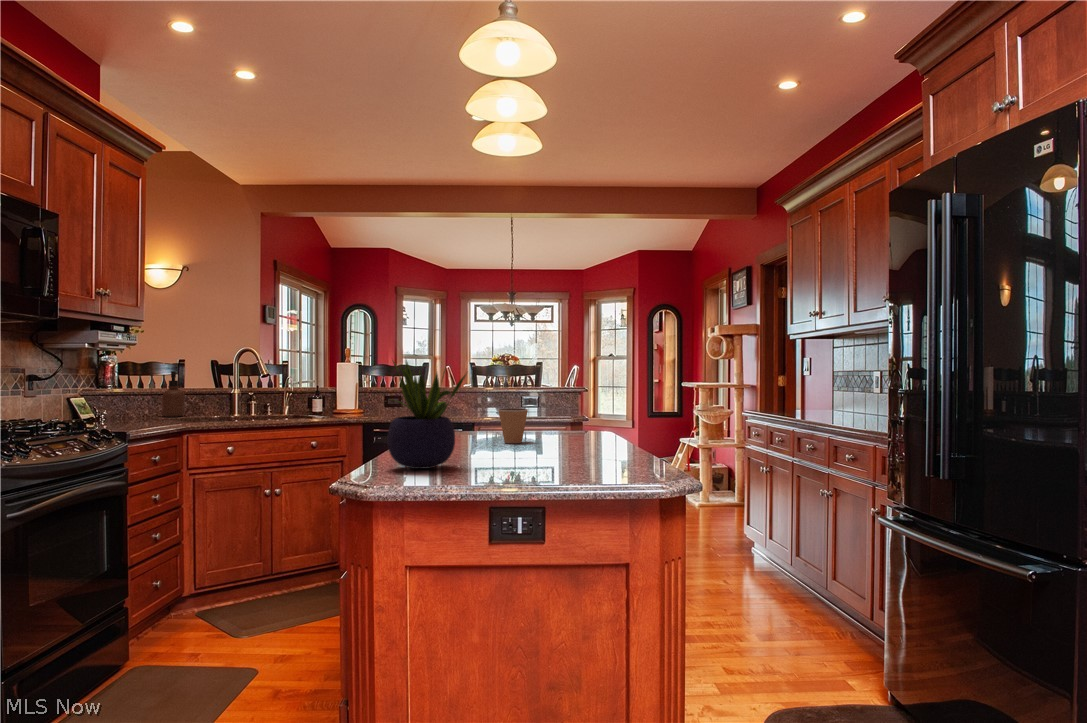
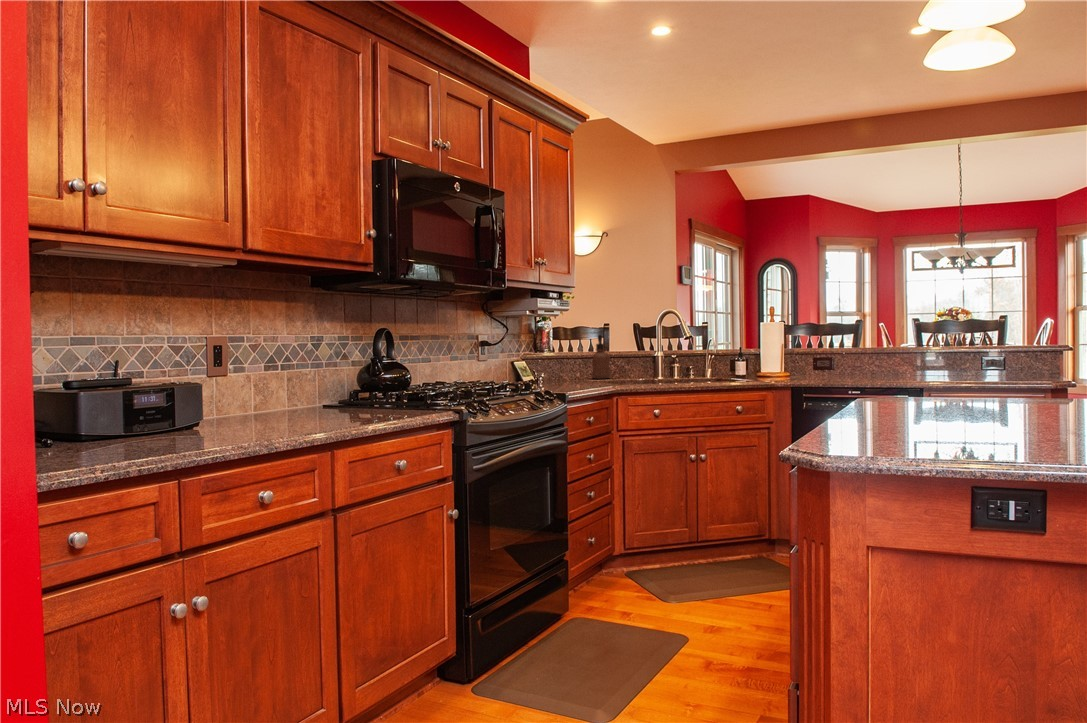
potted plant: present [387,360,466,469] -> none [844,299,970,449]
coffee cup: present [498,408,528,443] -> none [996,370,1046,419]

